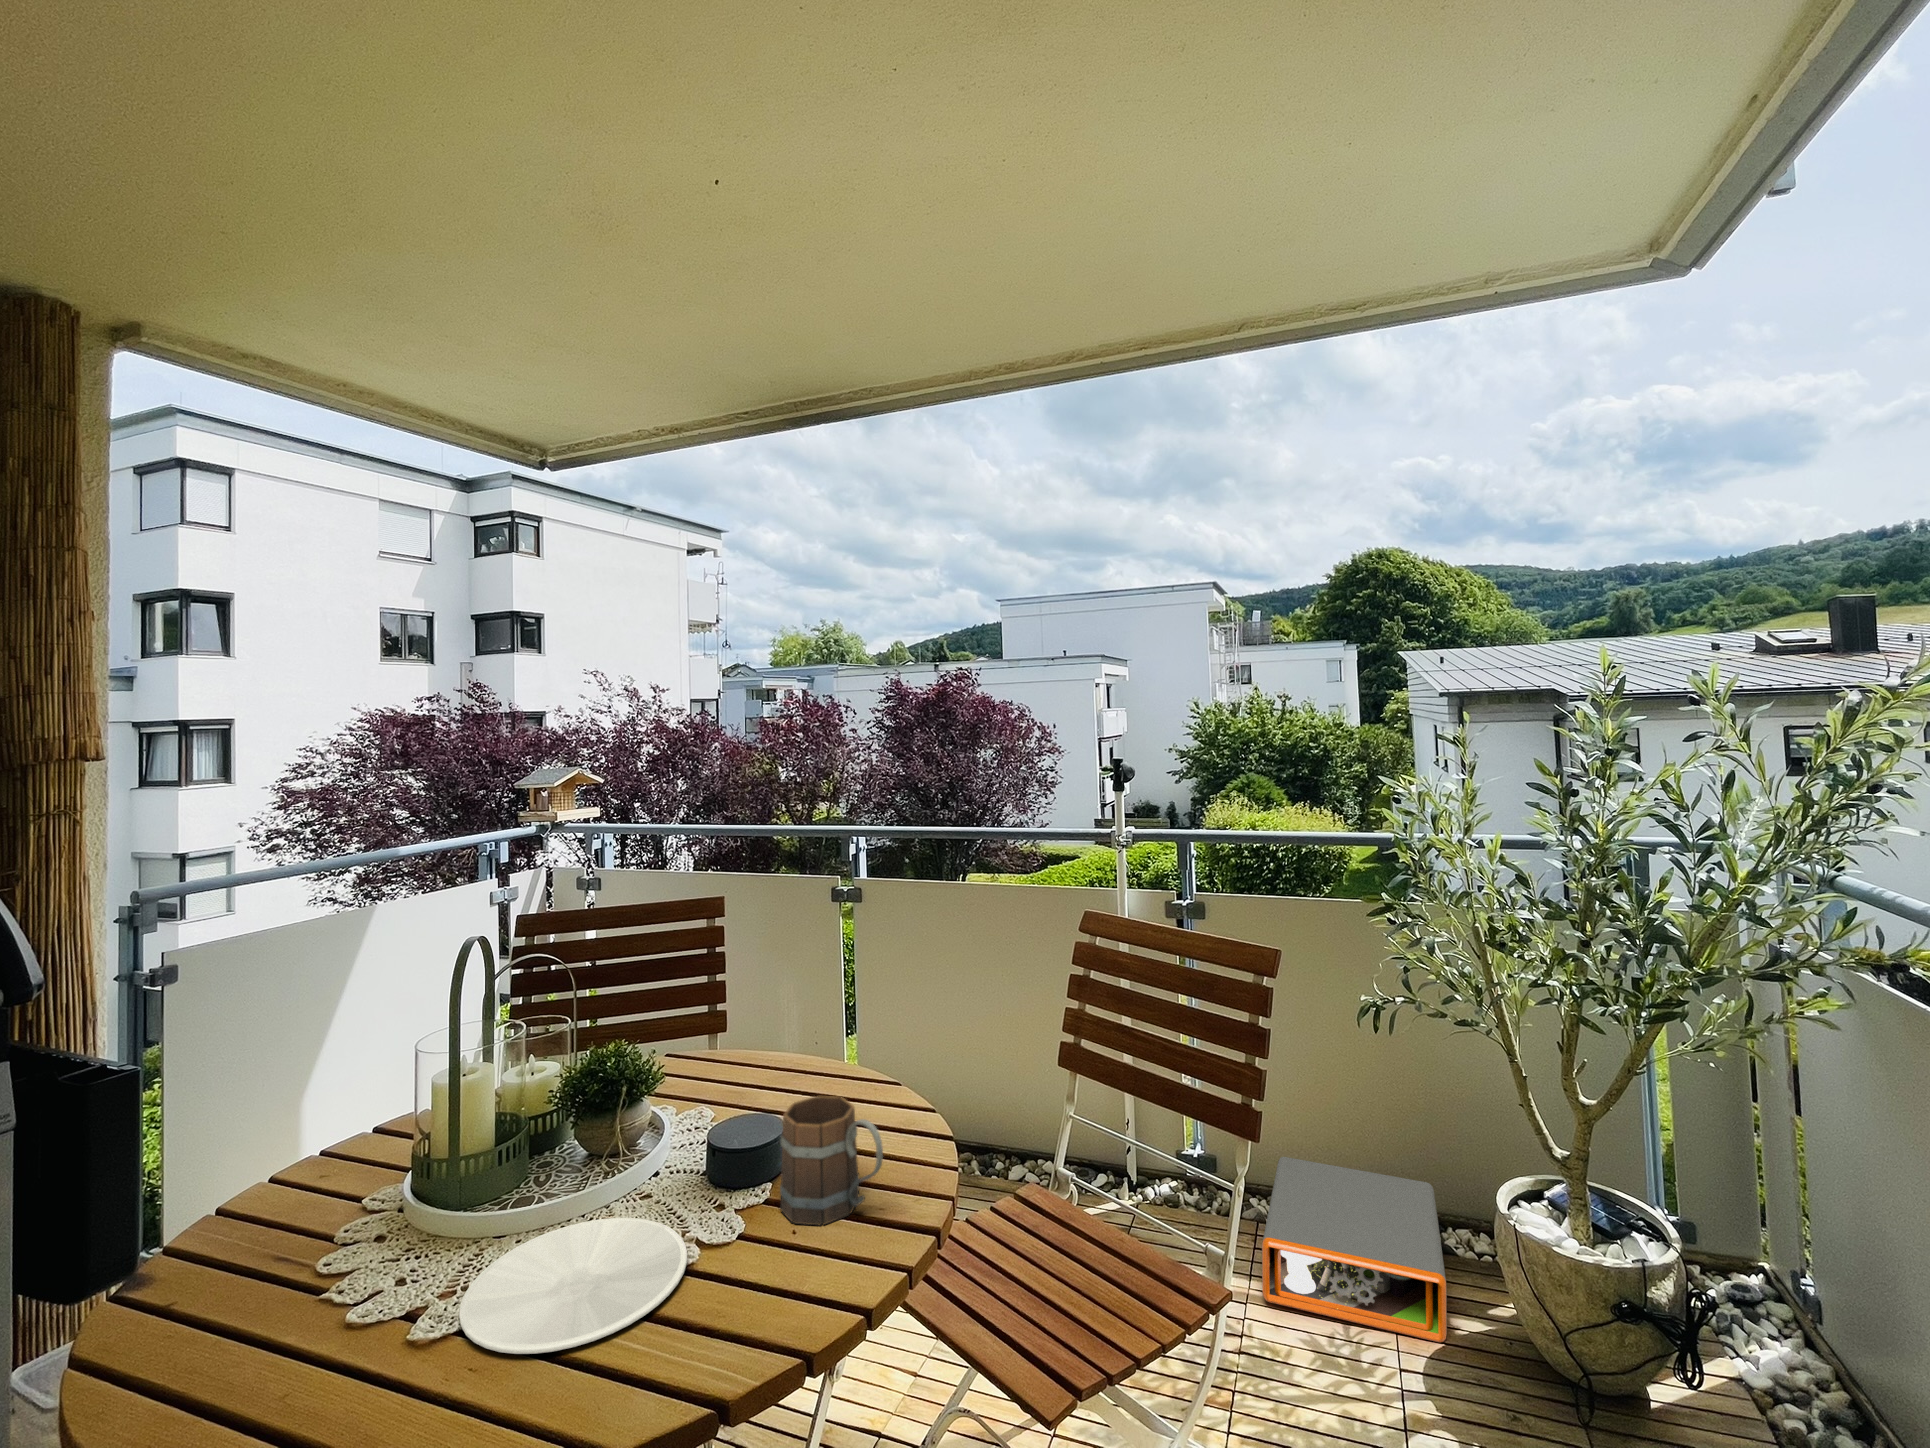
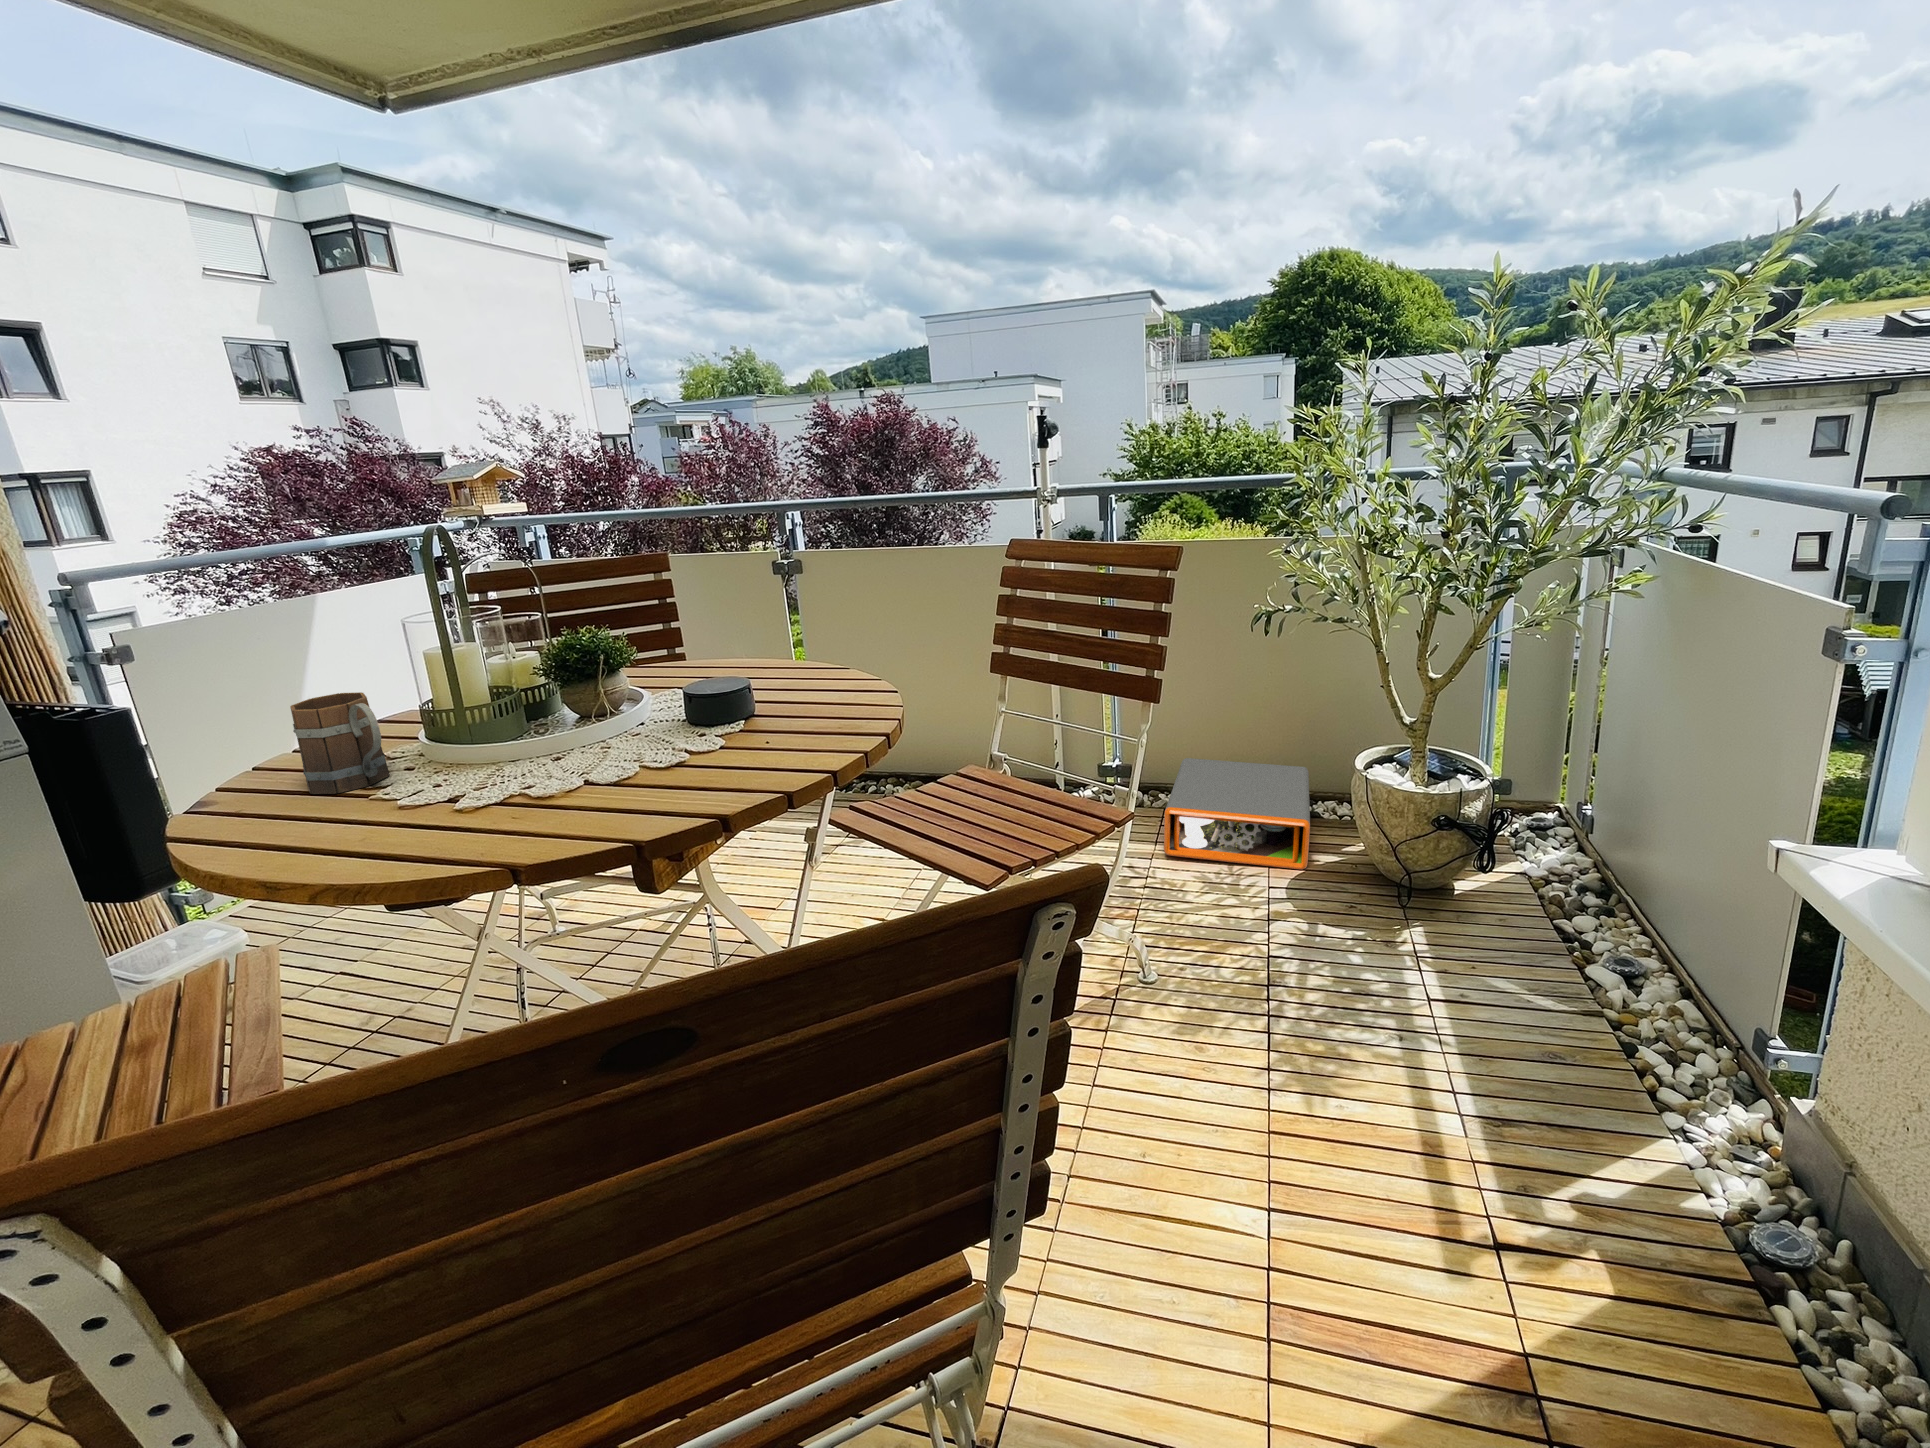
mug: present [780,1096,883,1225] -> present [290,692,390,794]
plate: present [459,1218,687,1354] -> none [492,747,679,815]

